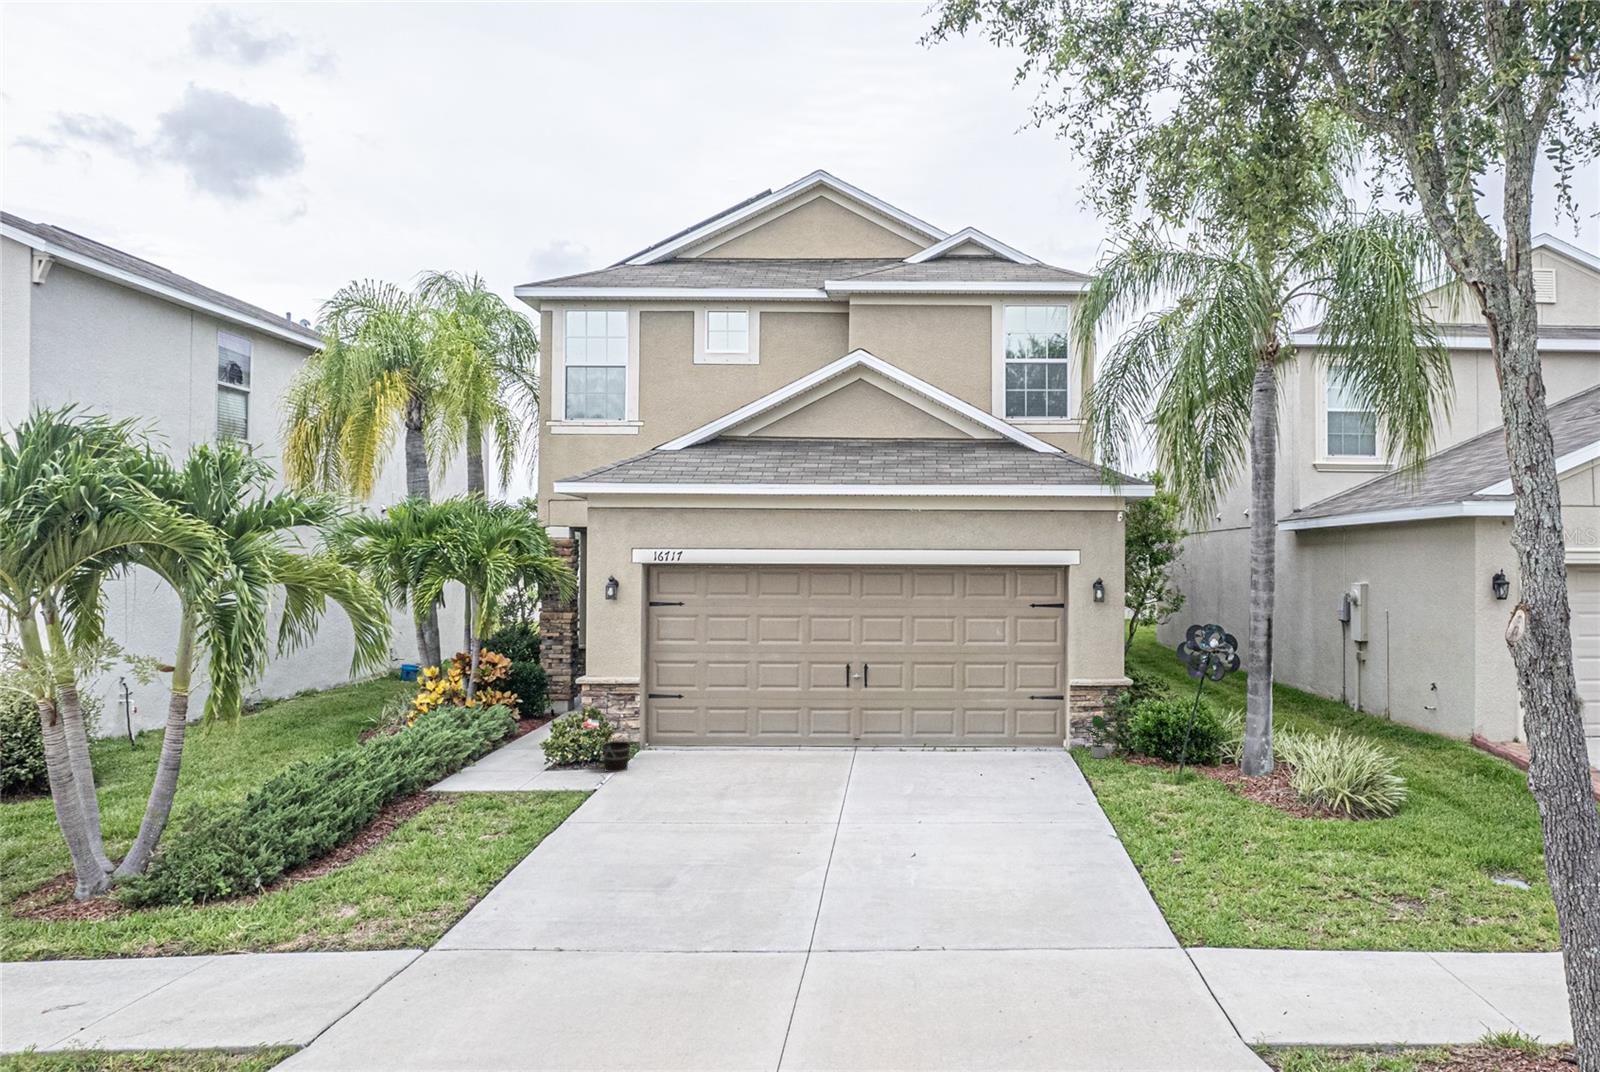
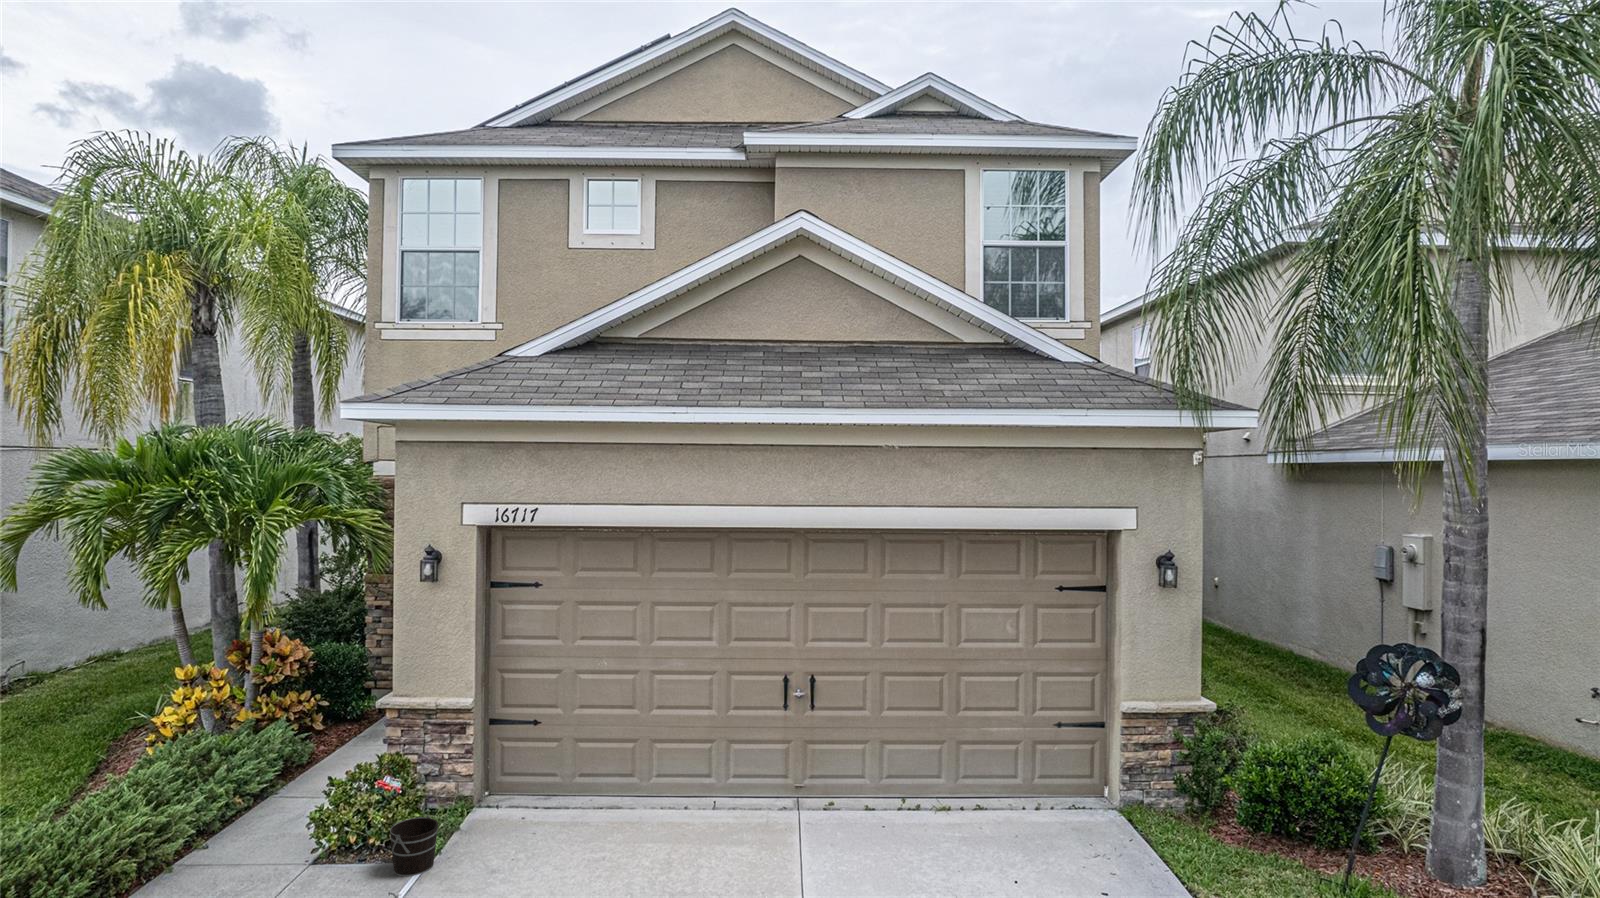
potted plant: present [1083,715,1112,758] -> none [1139,757,1188,826]

